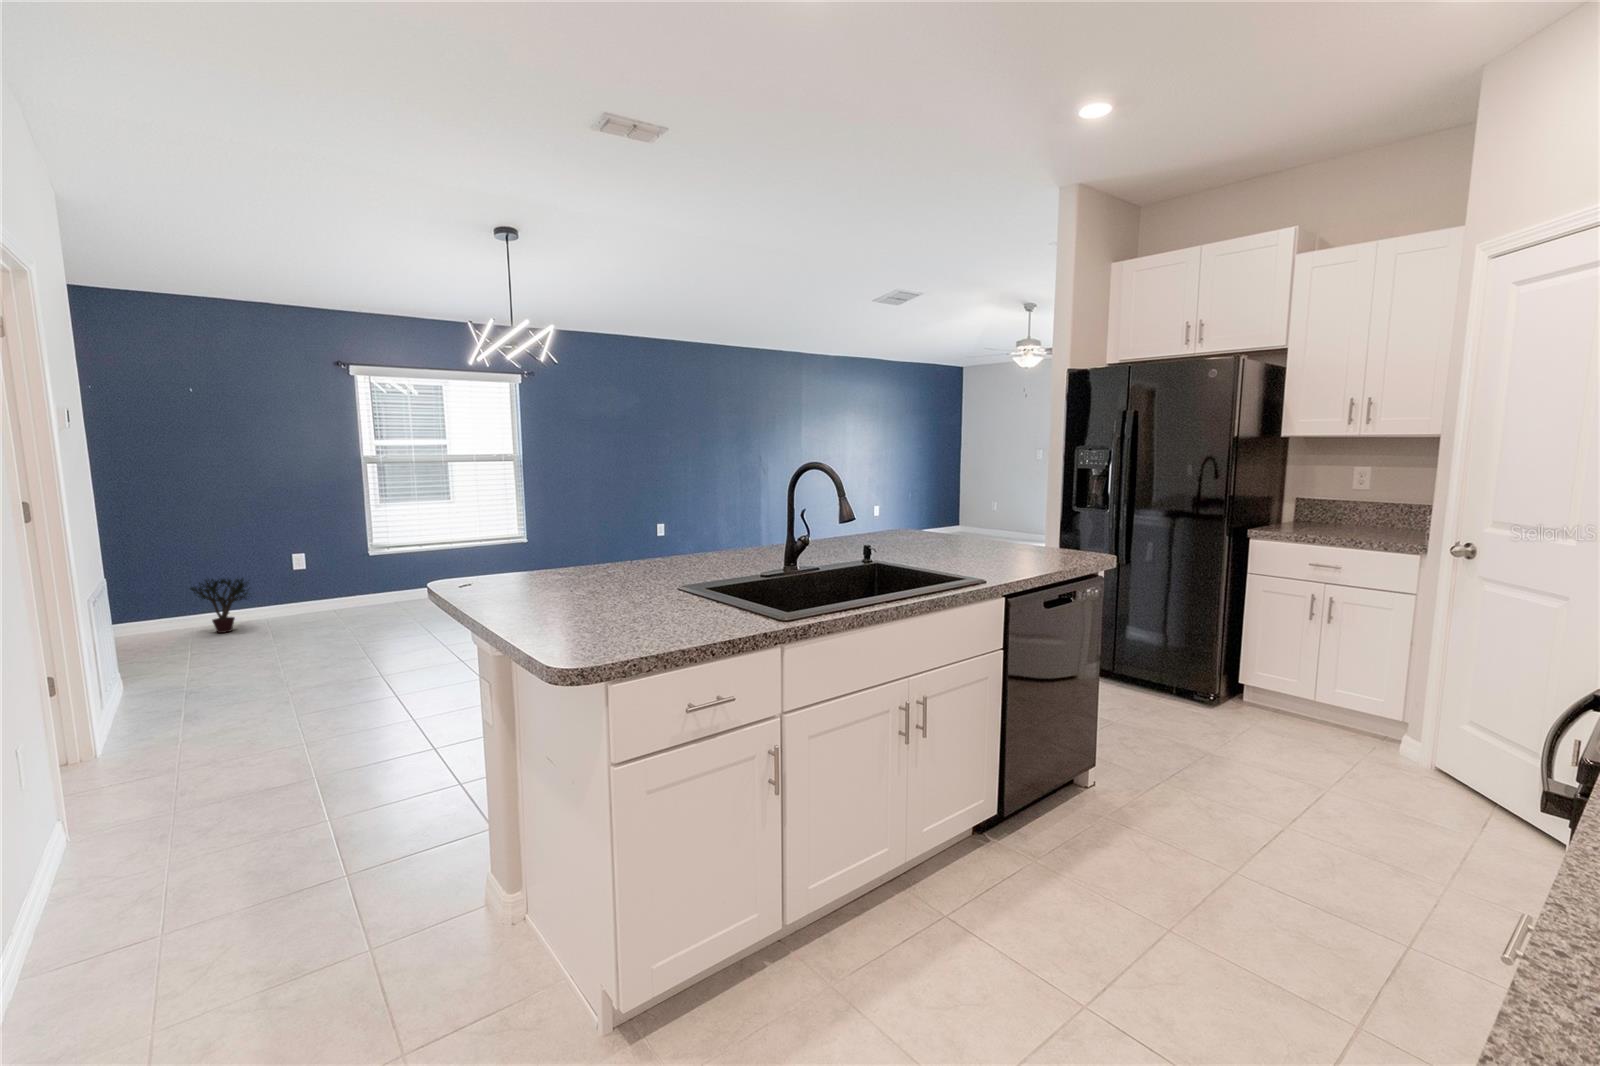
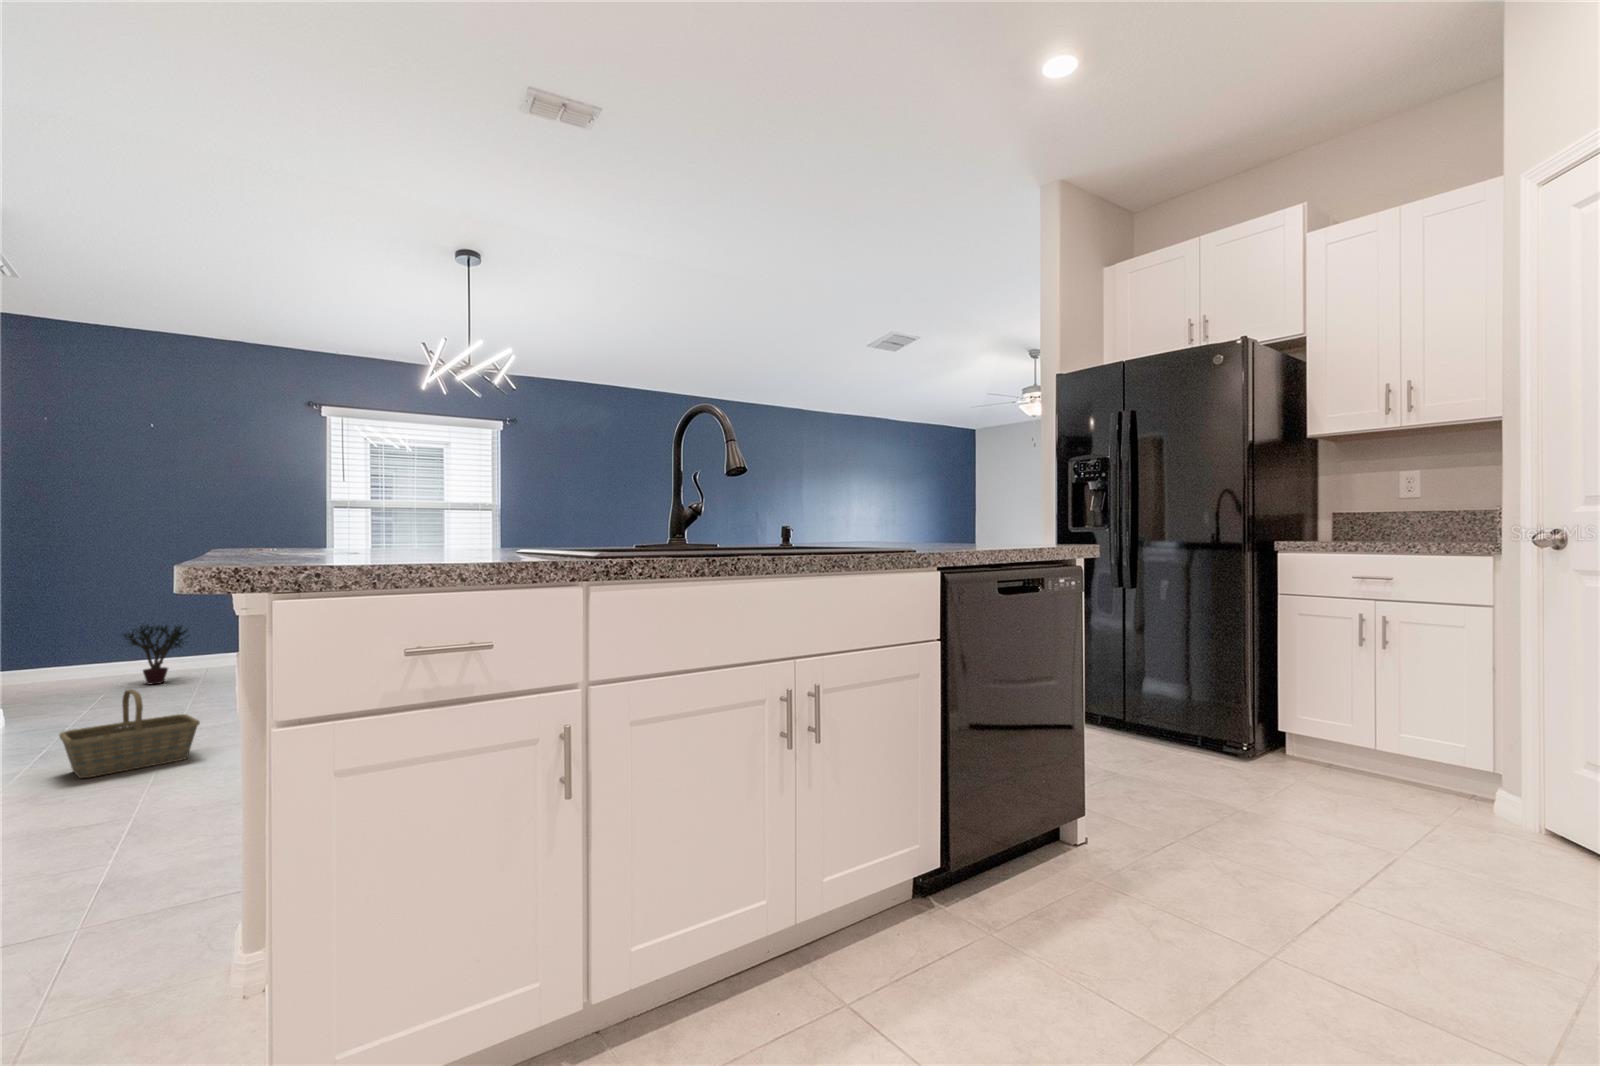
basket: none [203,658,320,738] -> present [59,690,200,778]

